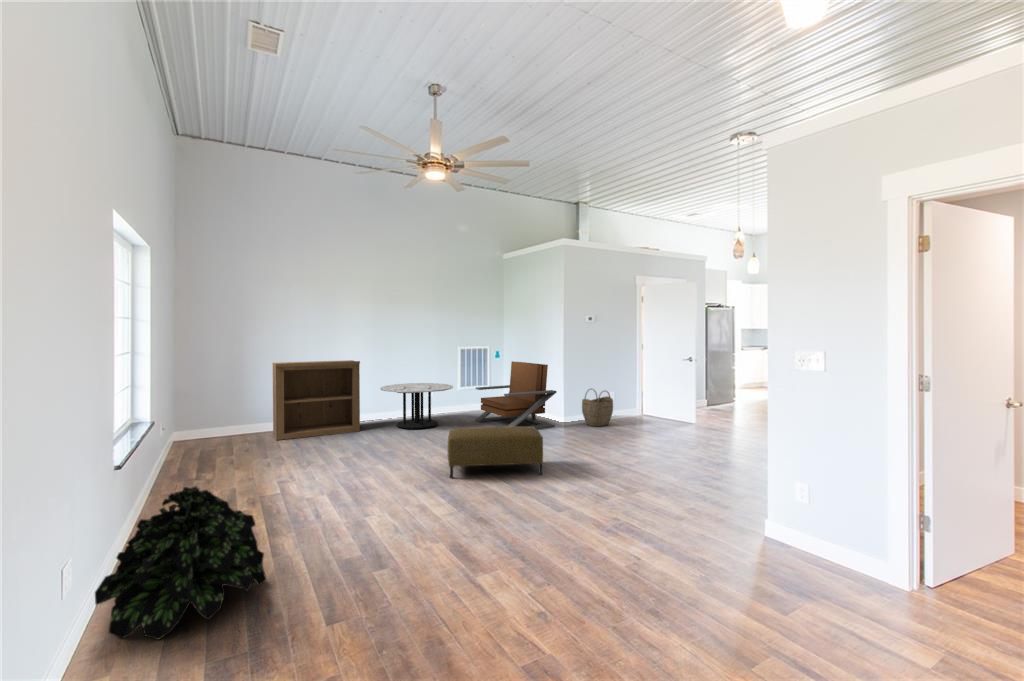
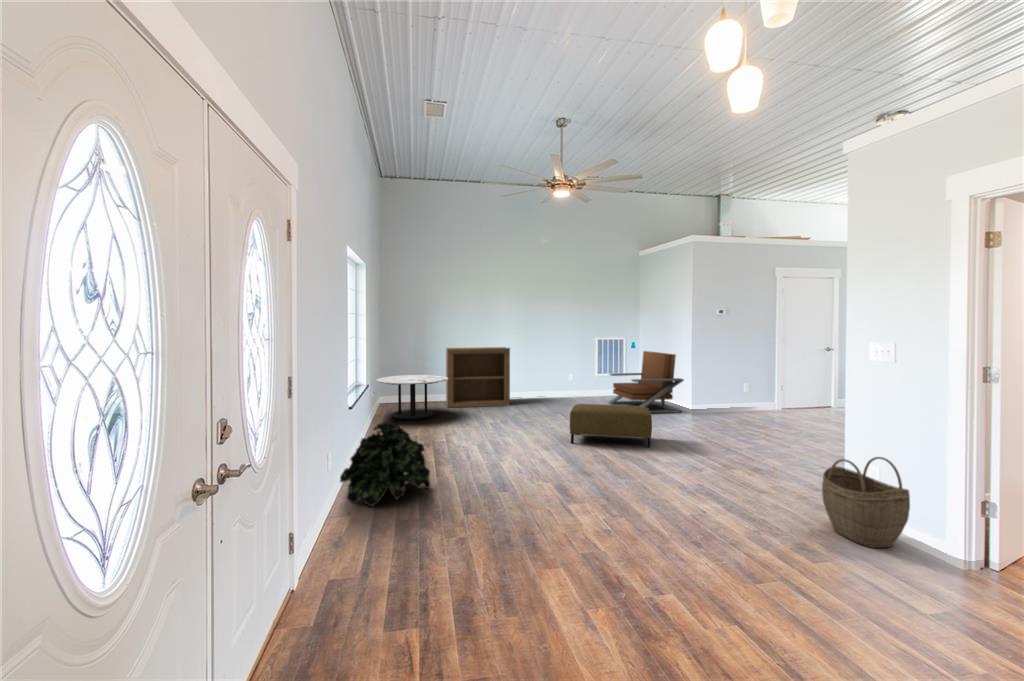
coffee table: present [380,383,453,429] -> present [376,375,448,420]
woven basket: present [582,389,613,427] -> present [822,457,910,548]

